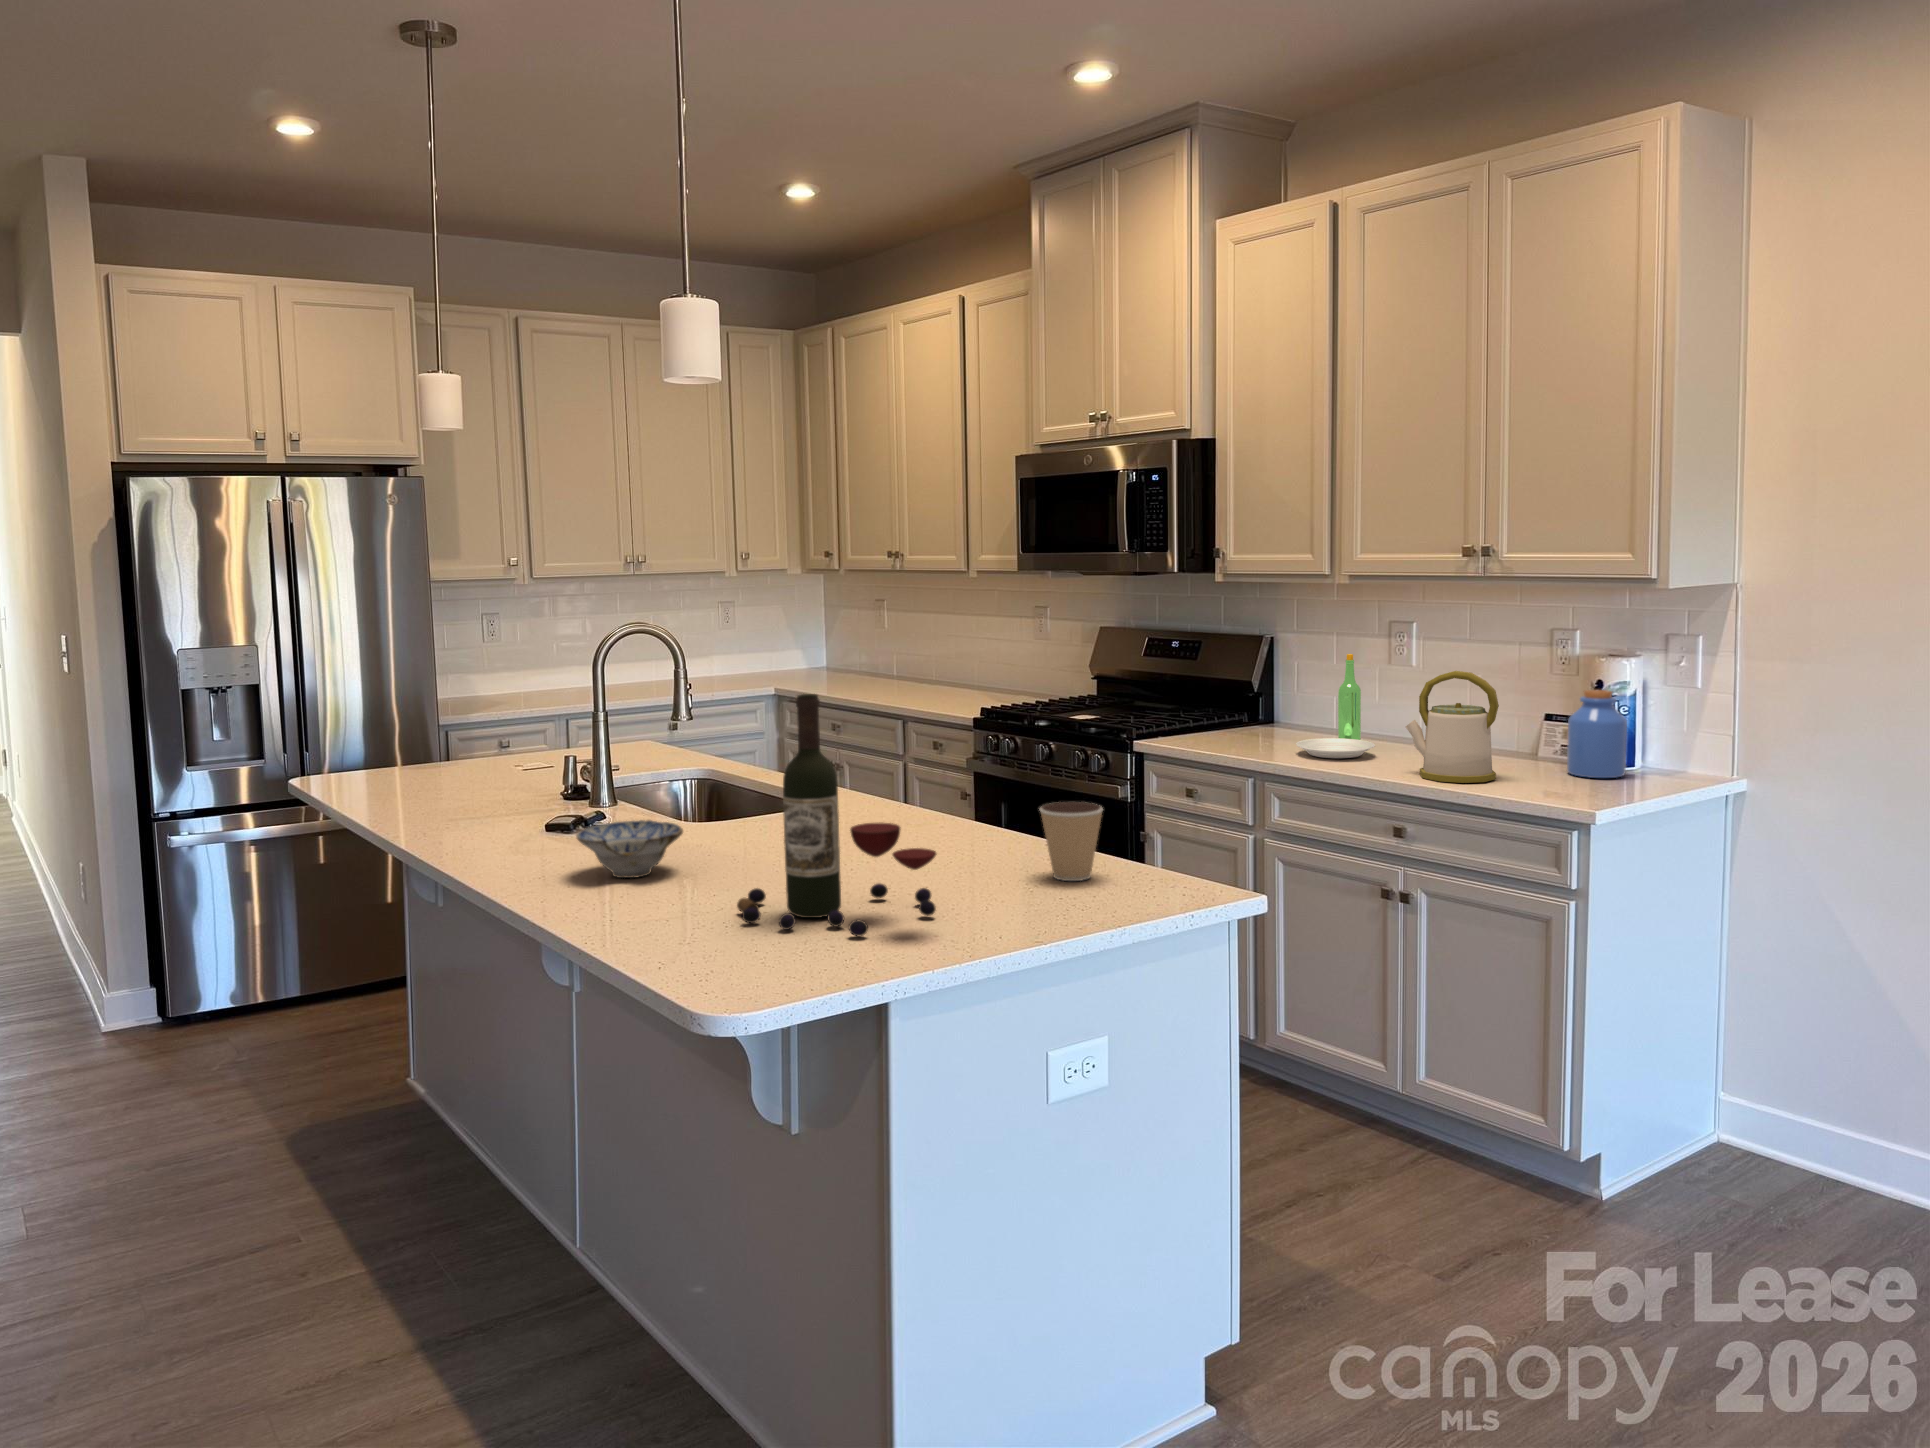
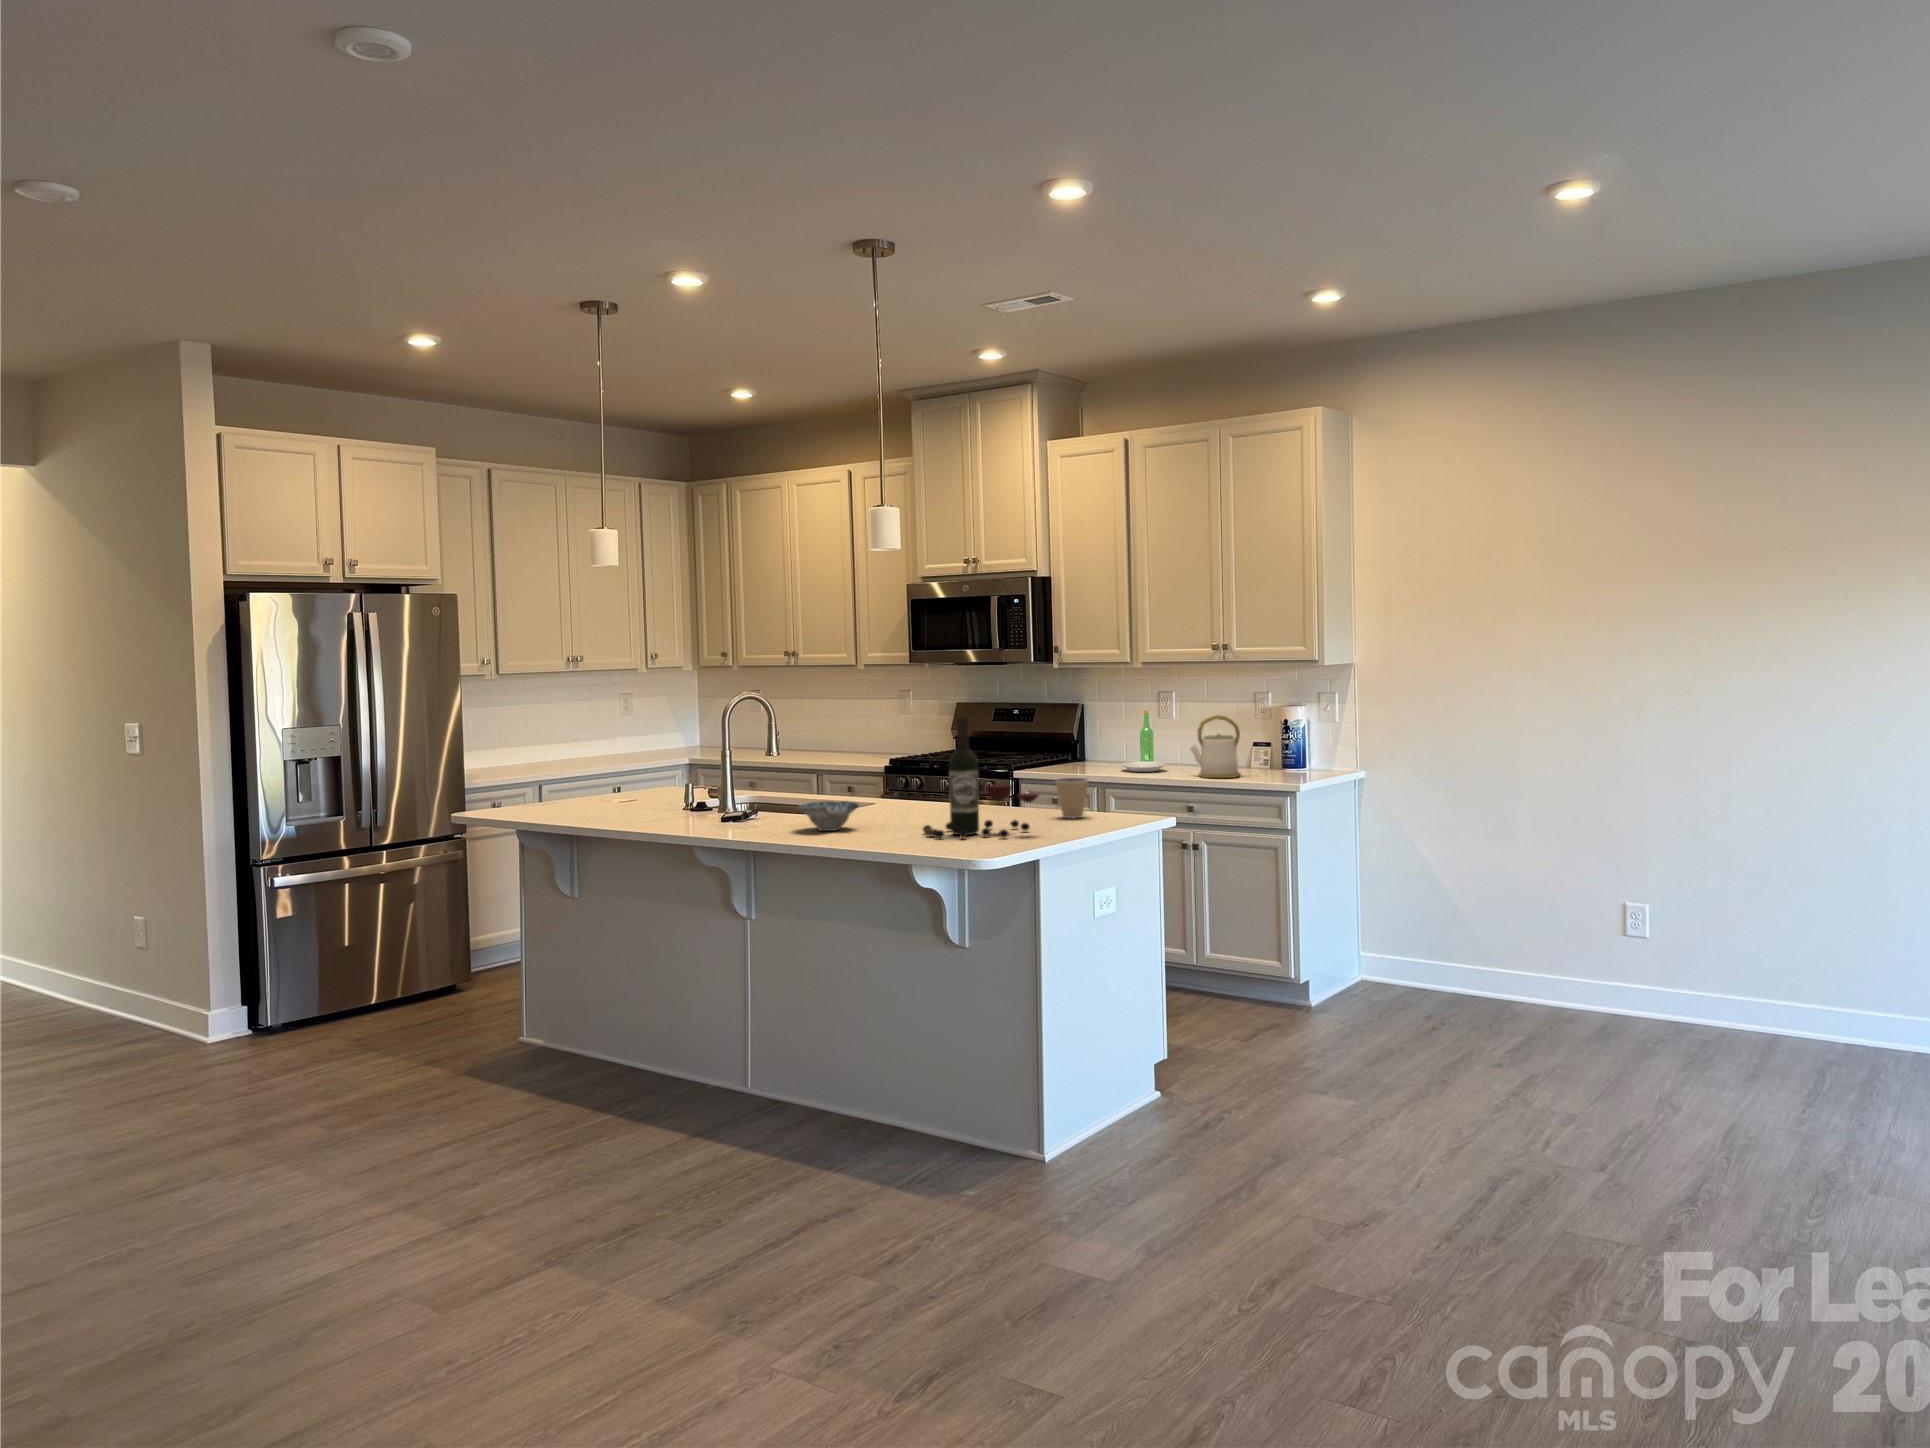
jar: present [1567,690,1627,778] -> none [1273,725,1304,774]

